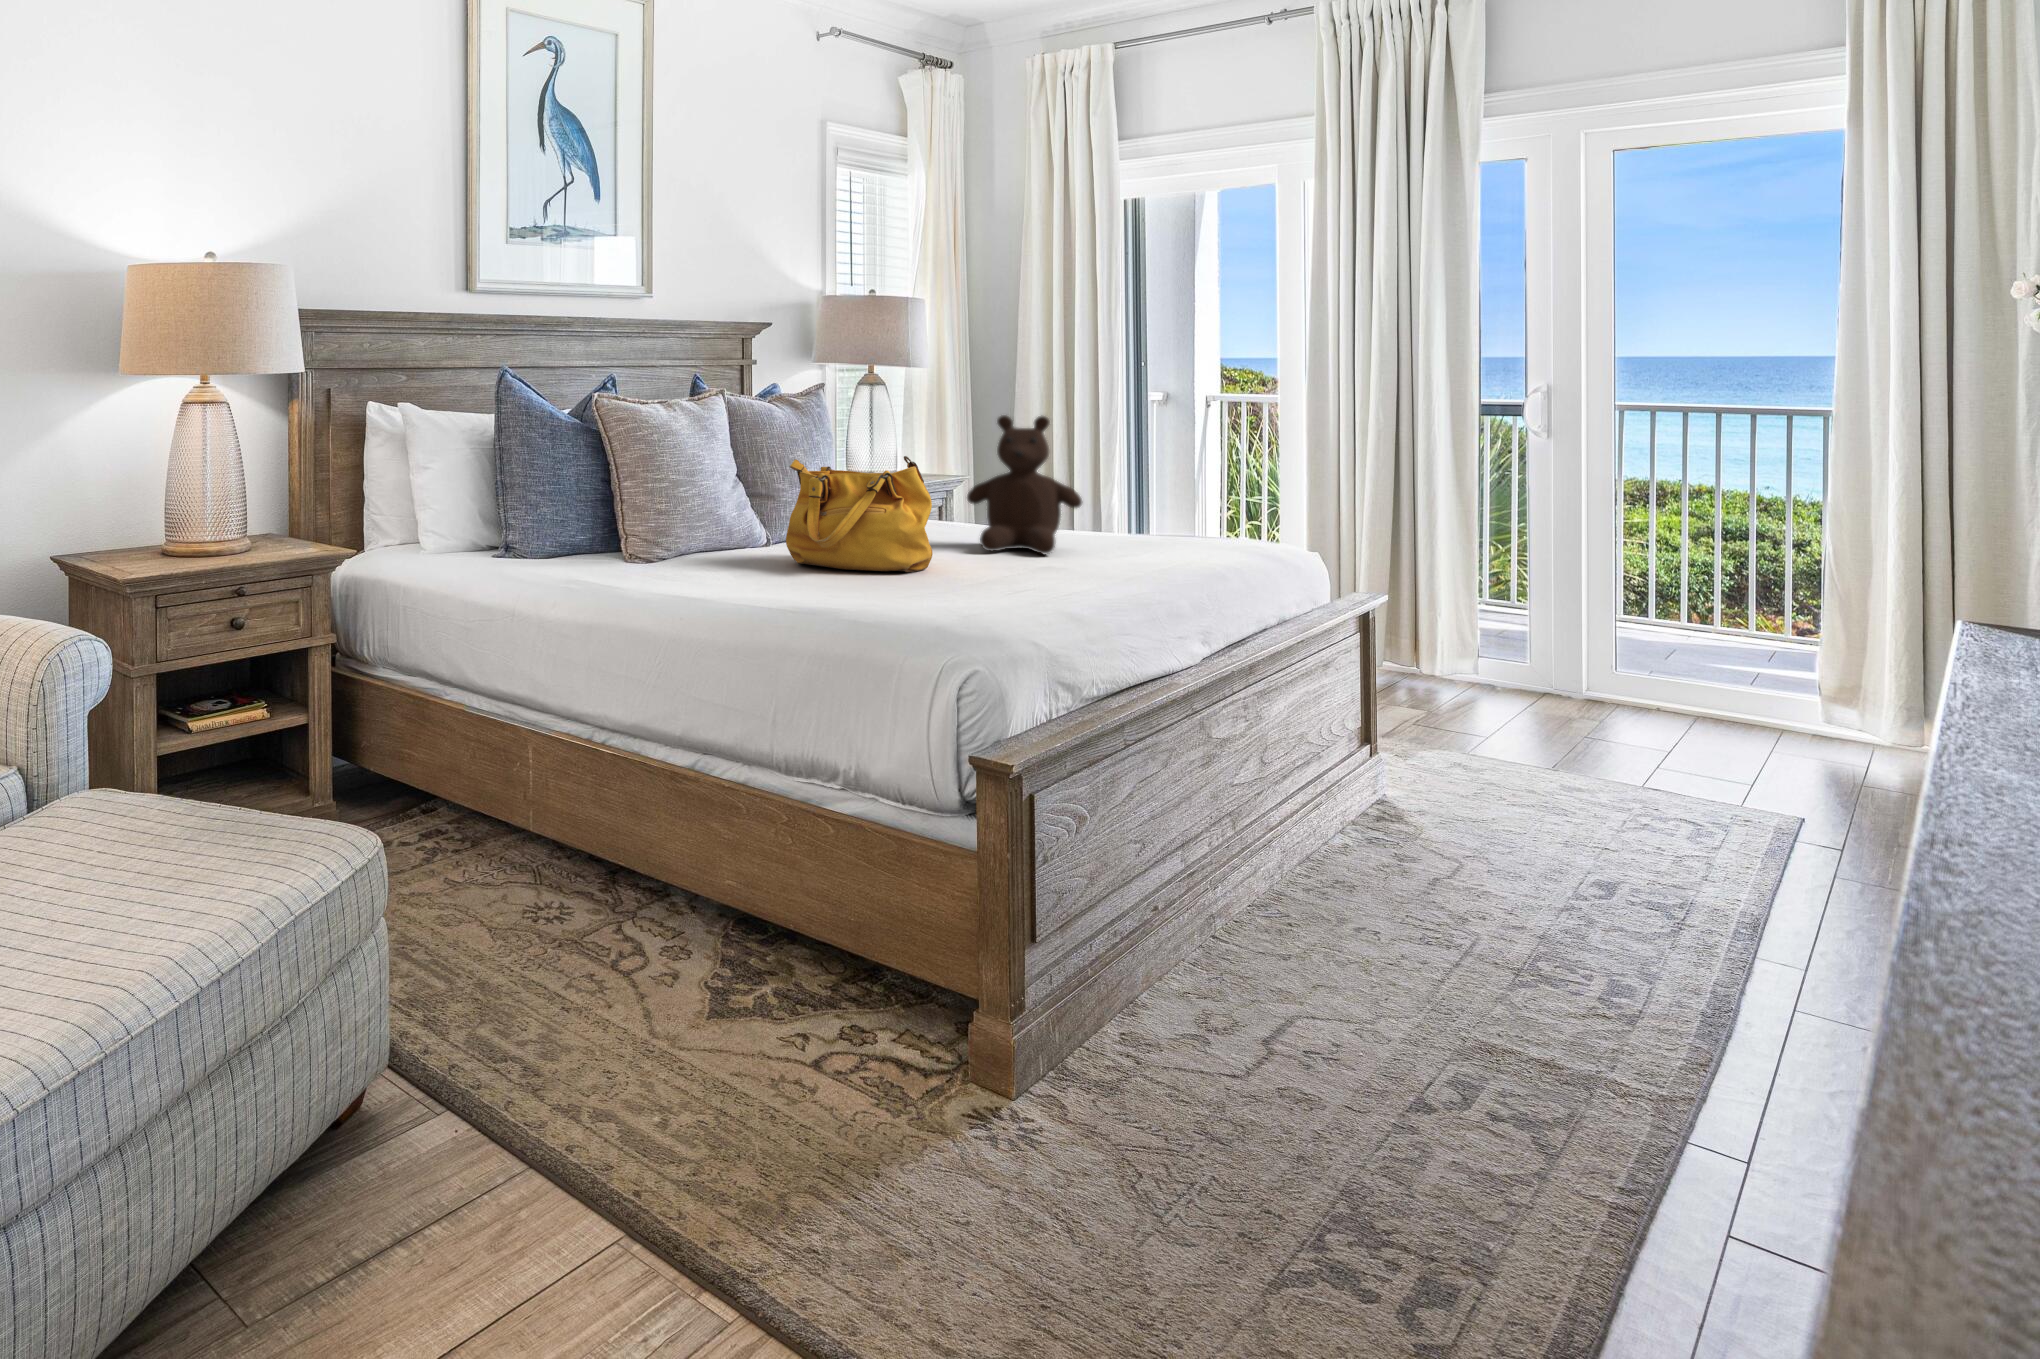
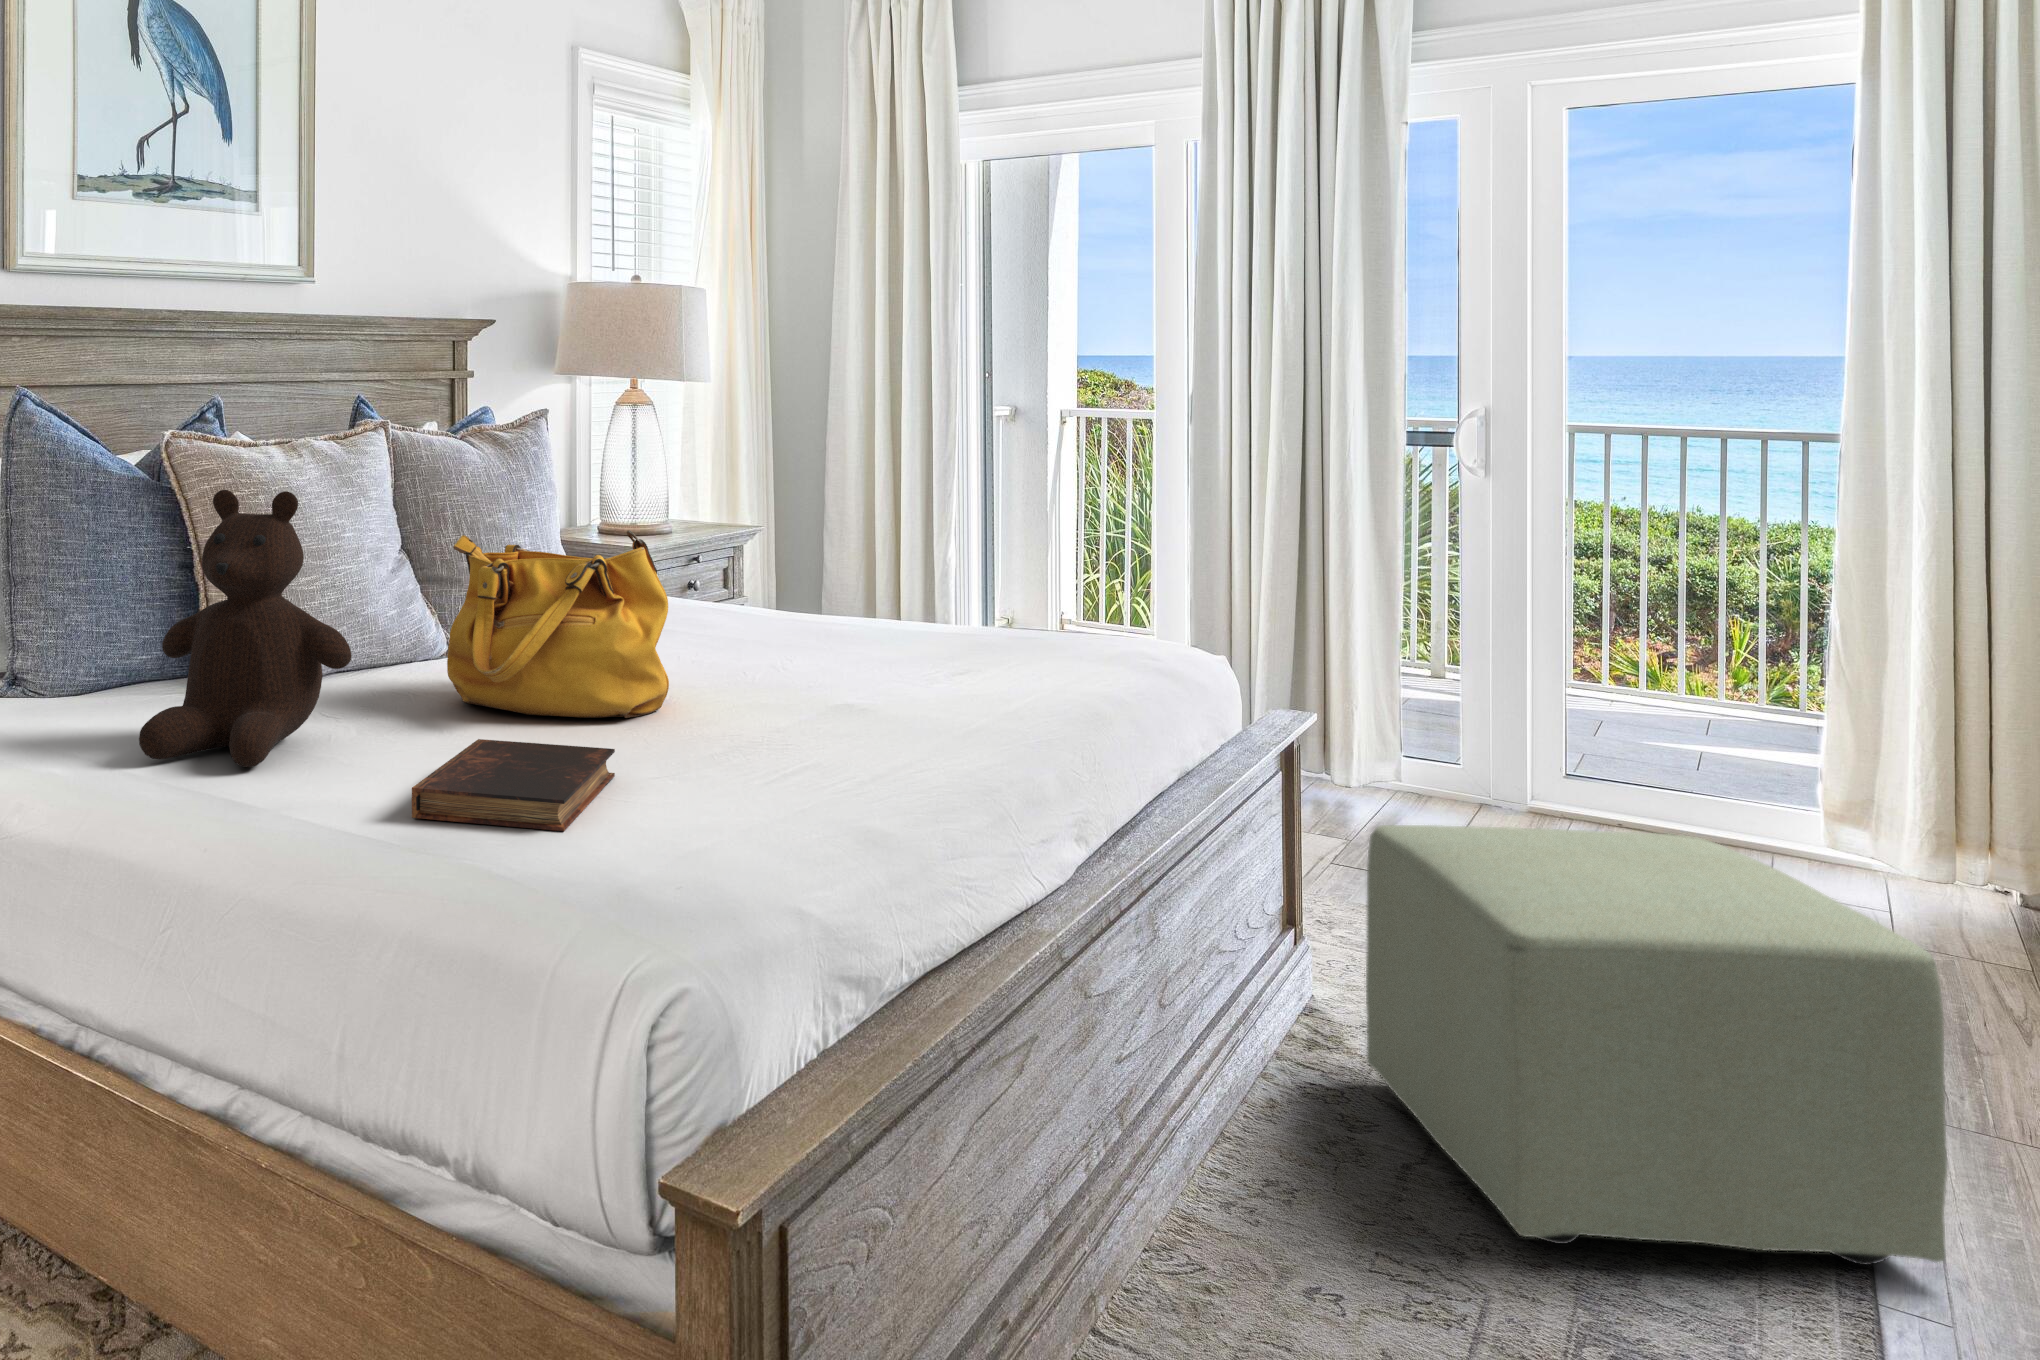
teddy bear: present [967,415,1082,554] -> present [139,490,352,767]
book: none [798,574,910,615] -> present [412,739,615,831]
ottoman: none [1415,661,1802,933] -> present [1366,825,1947,1265]

